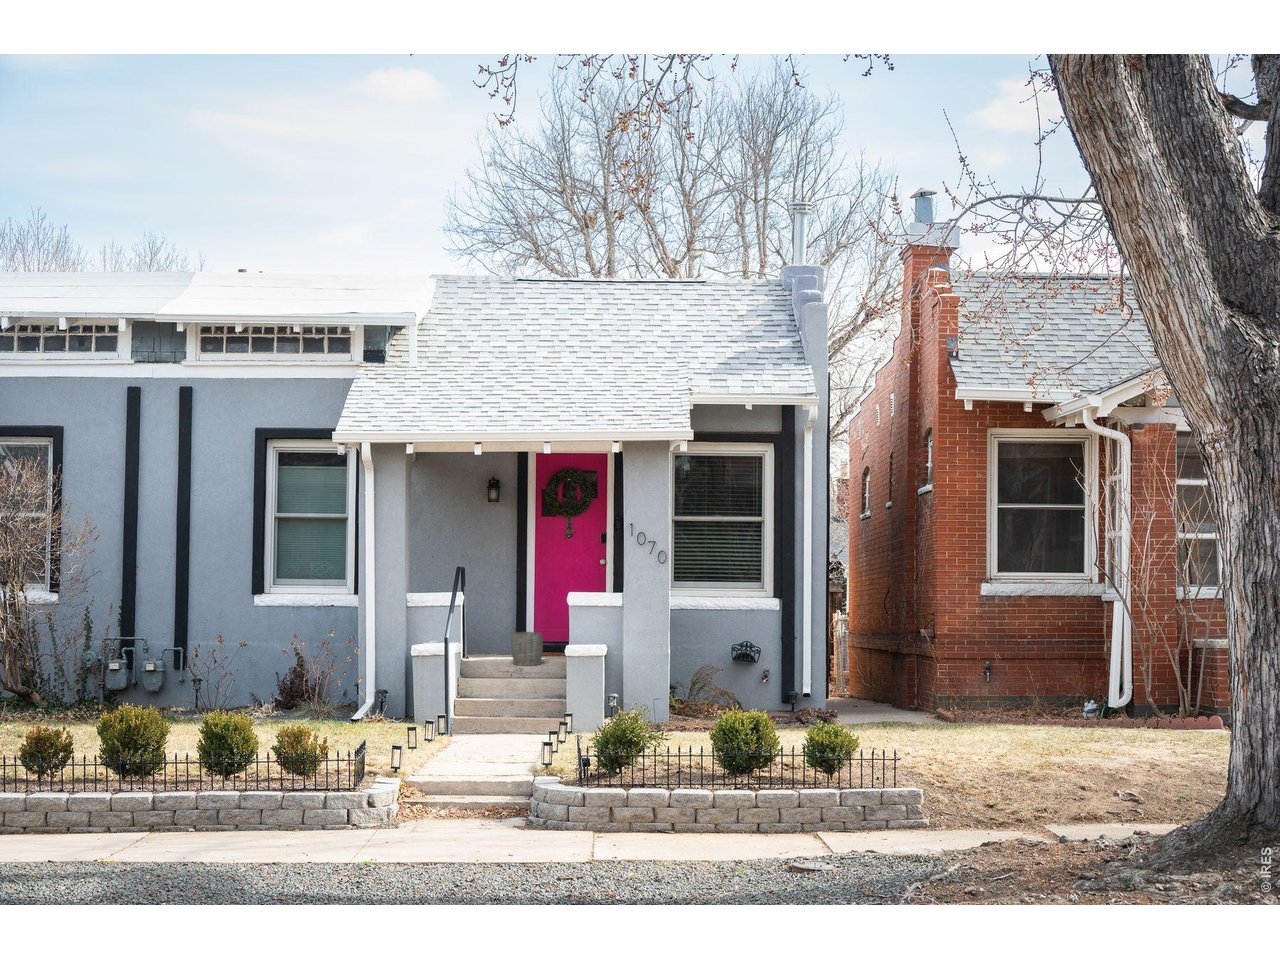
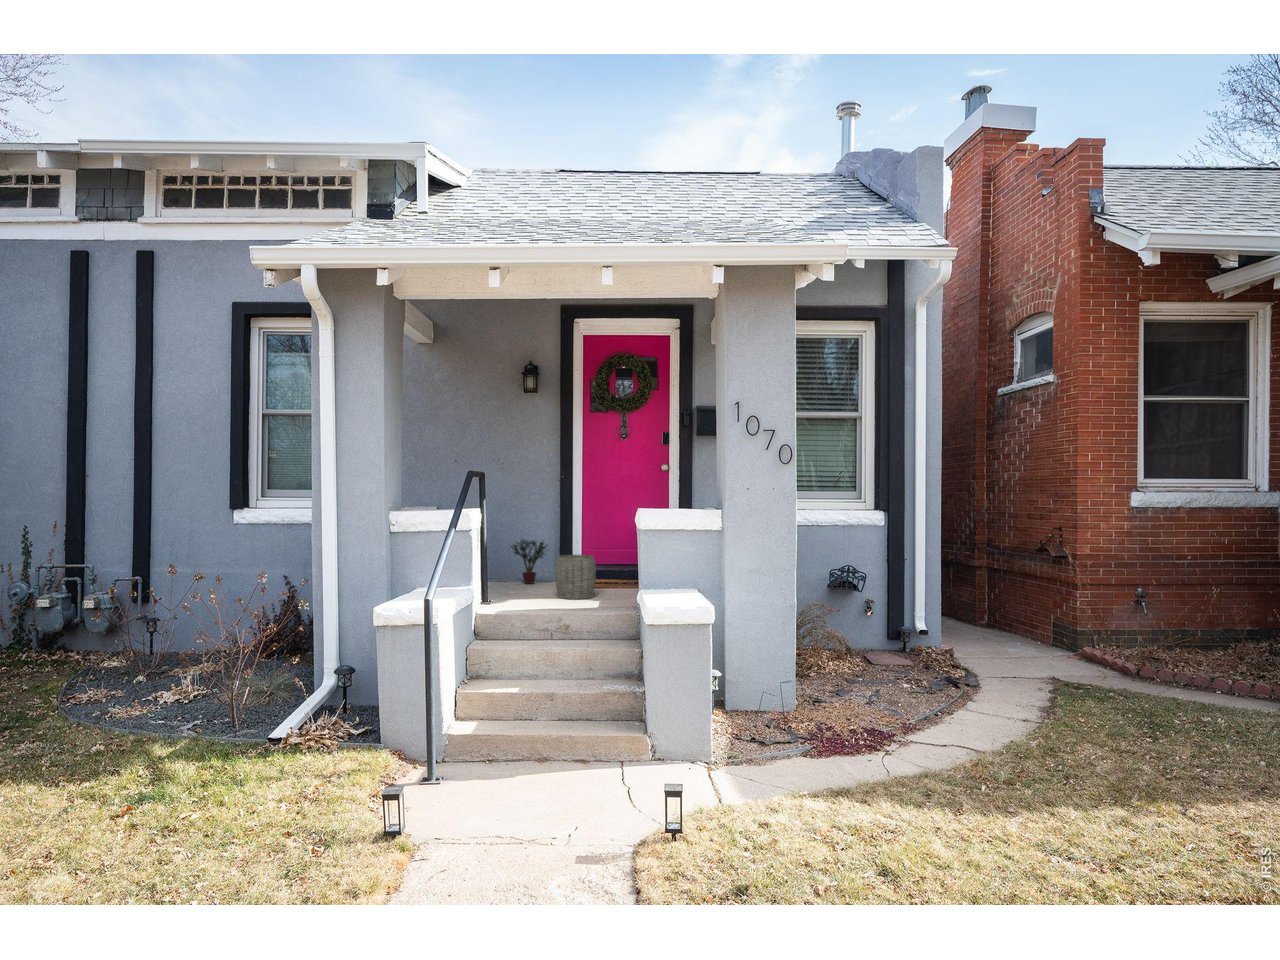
potted plant: none [476,619,508,656] -> present [511,540,547,584]

